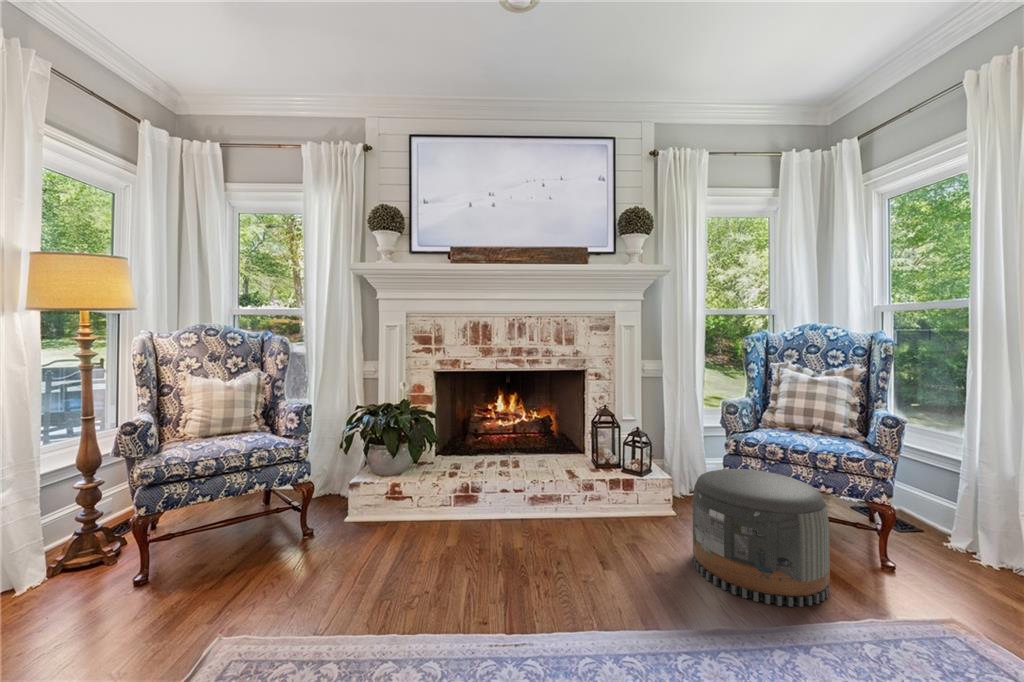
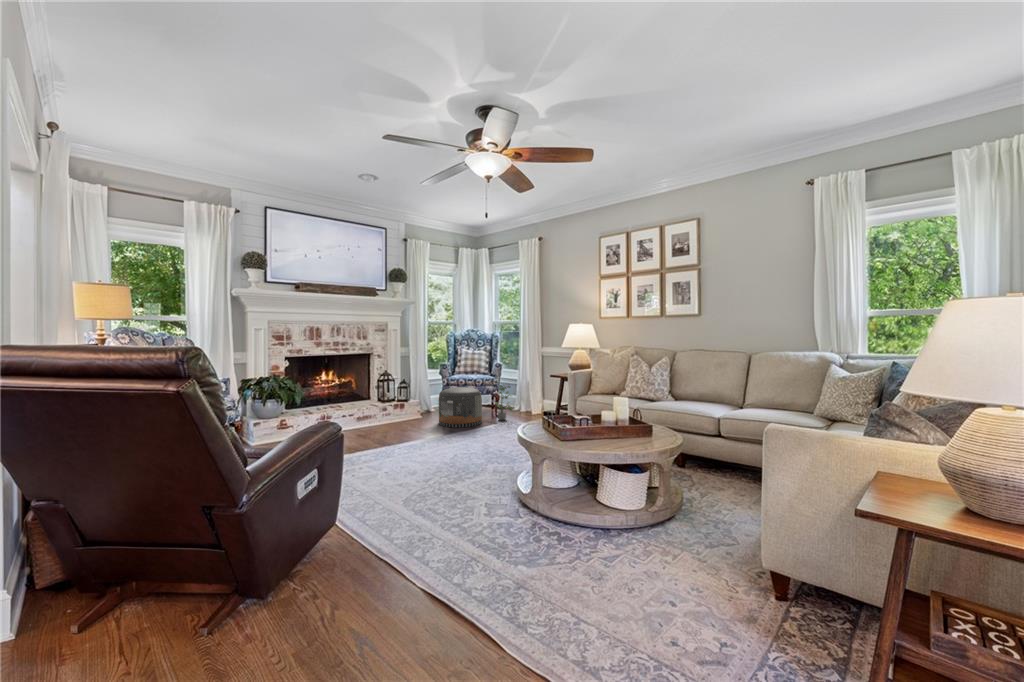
potted plant: none [875,483,971,606] -> present [495,385,512,420]

